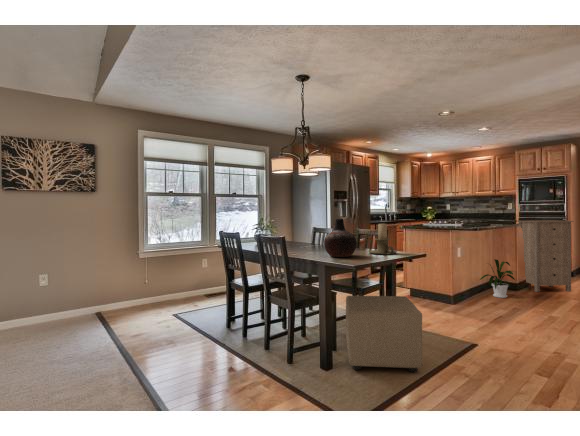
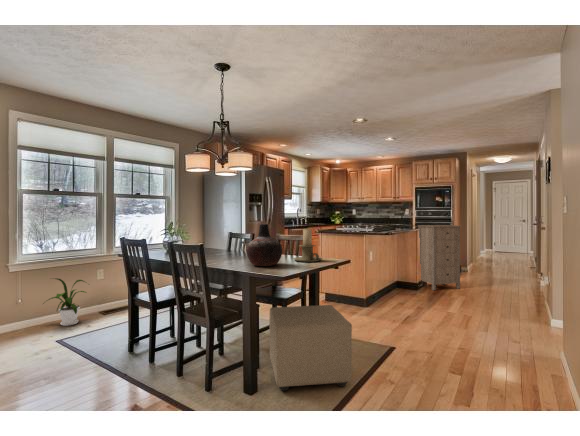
house plant: present [480,259,515,298] -> present [49,278,86,326]

